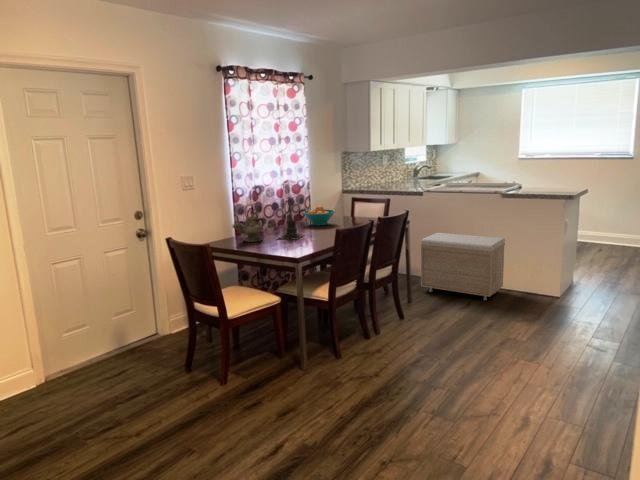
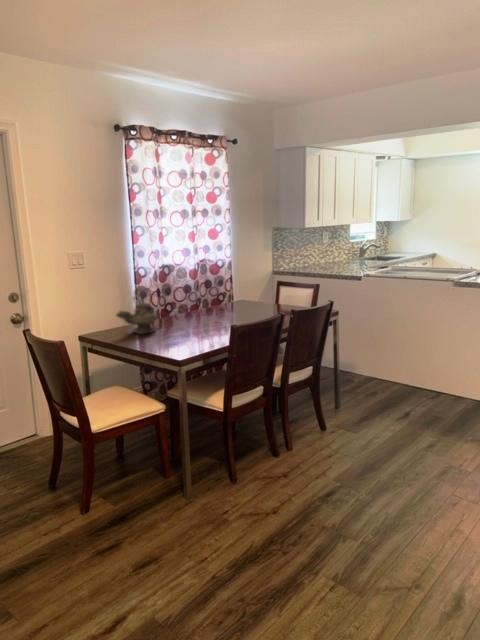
candle holder: present [280,197,303,240] -> none [172,274,208,333]
fruit bowl: present [303,206,335,225] -> none [214,290,252,314]
storage bench: present [421,233,505,300] -> none [354,324,457,409]

